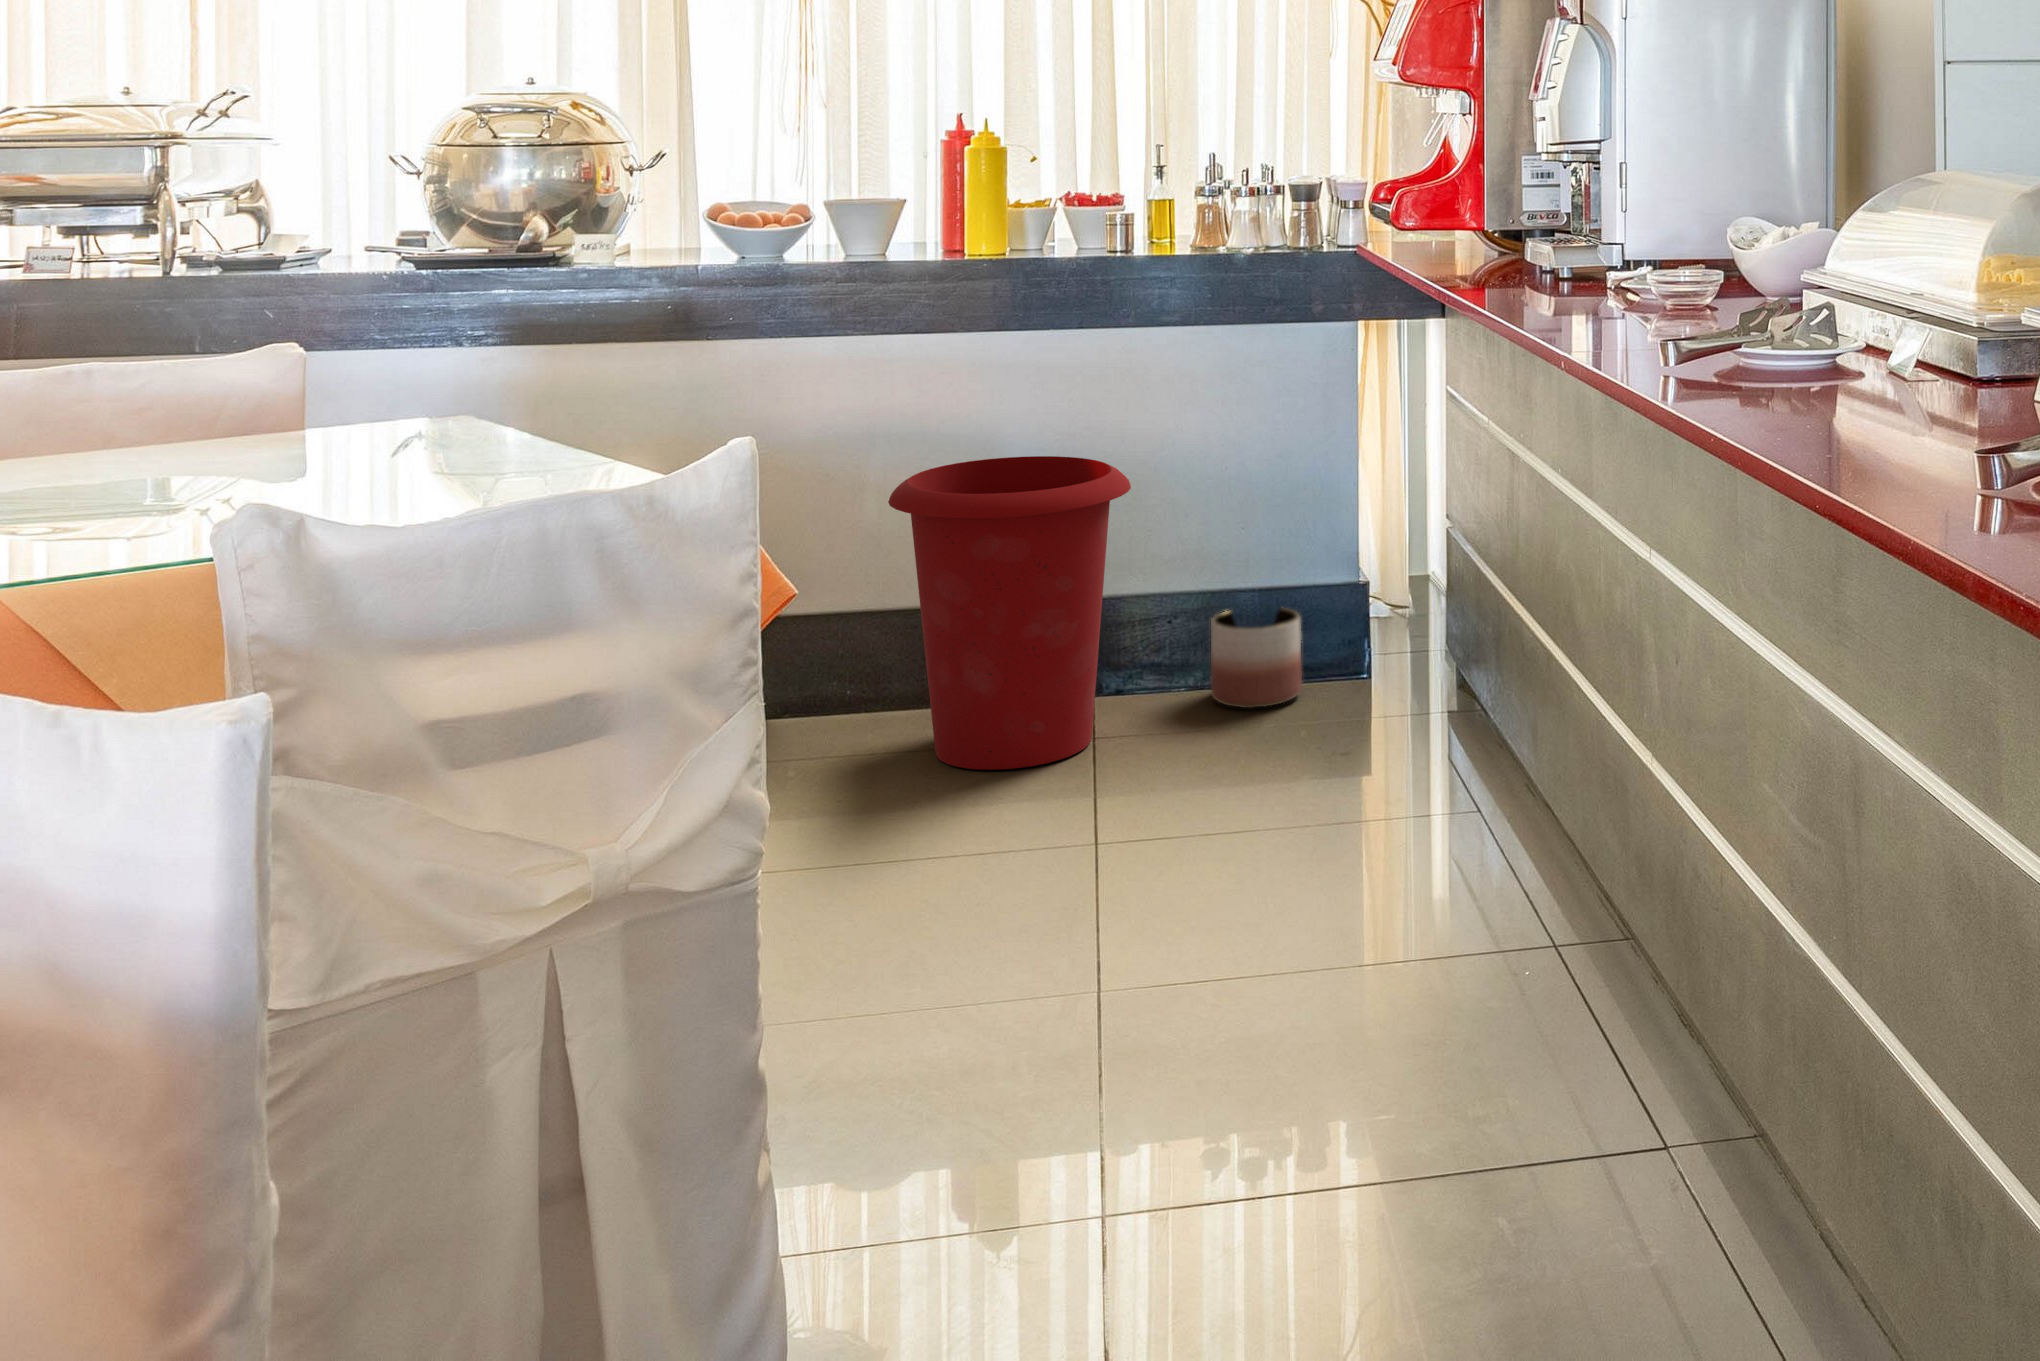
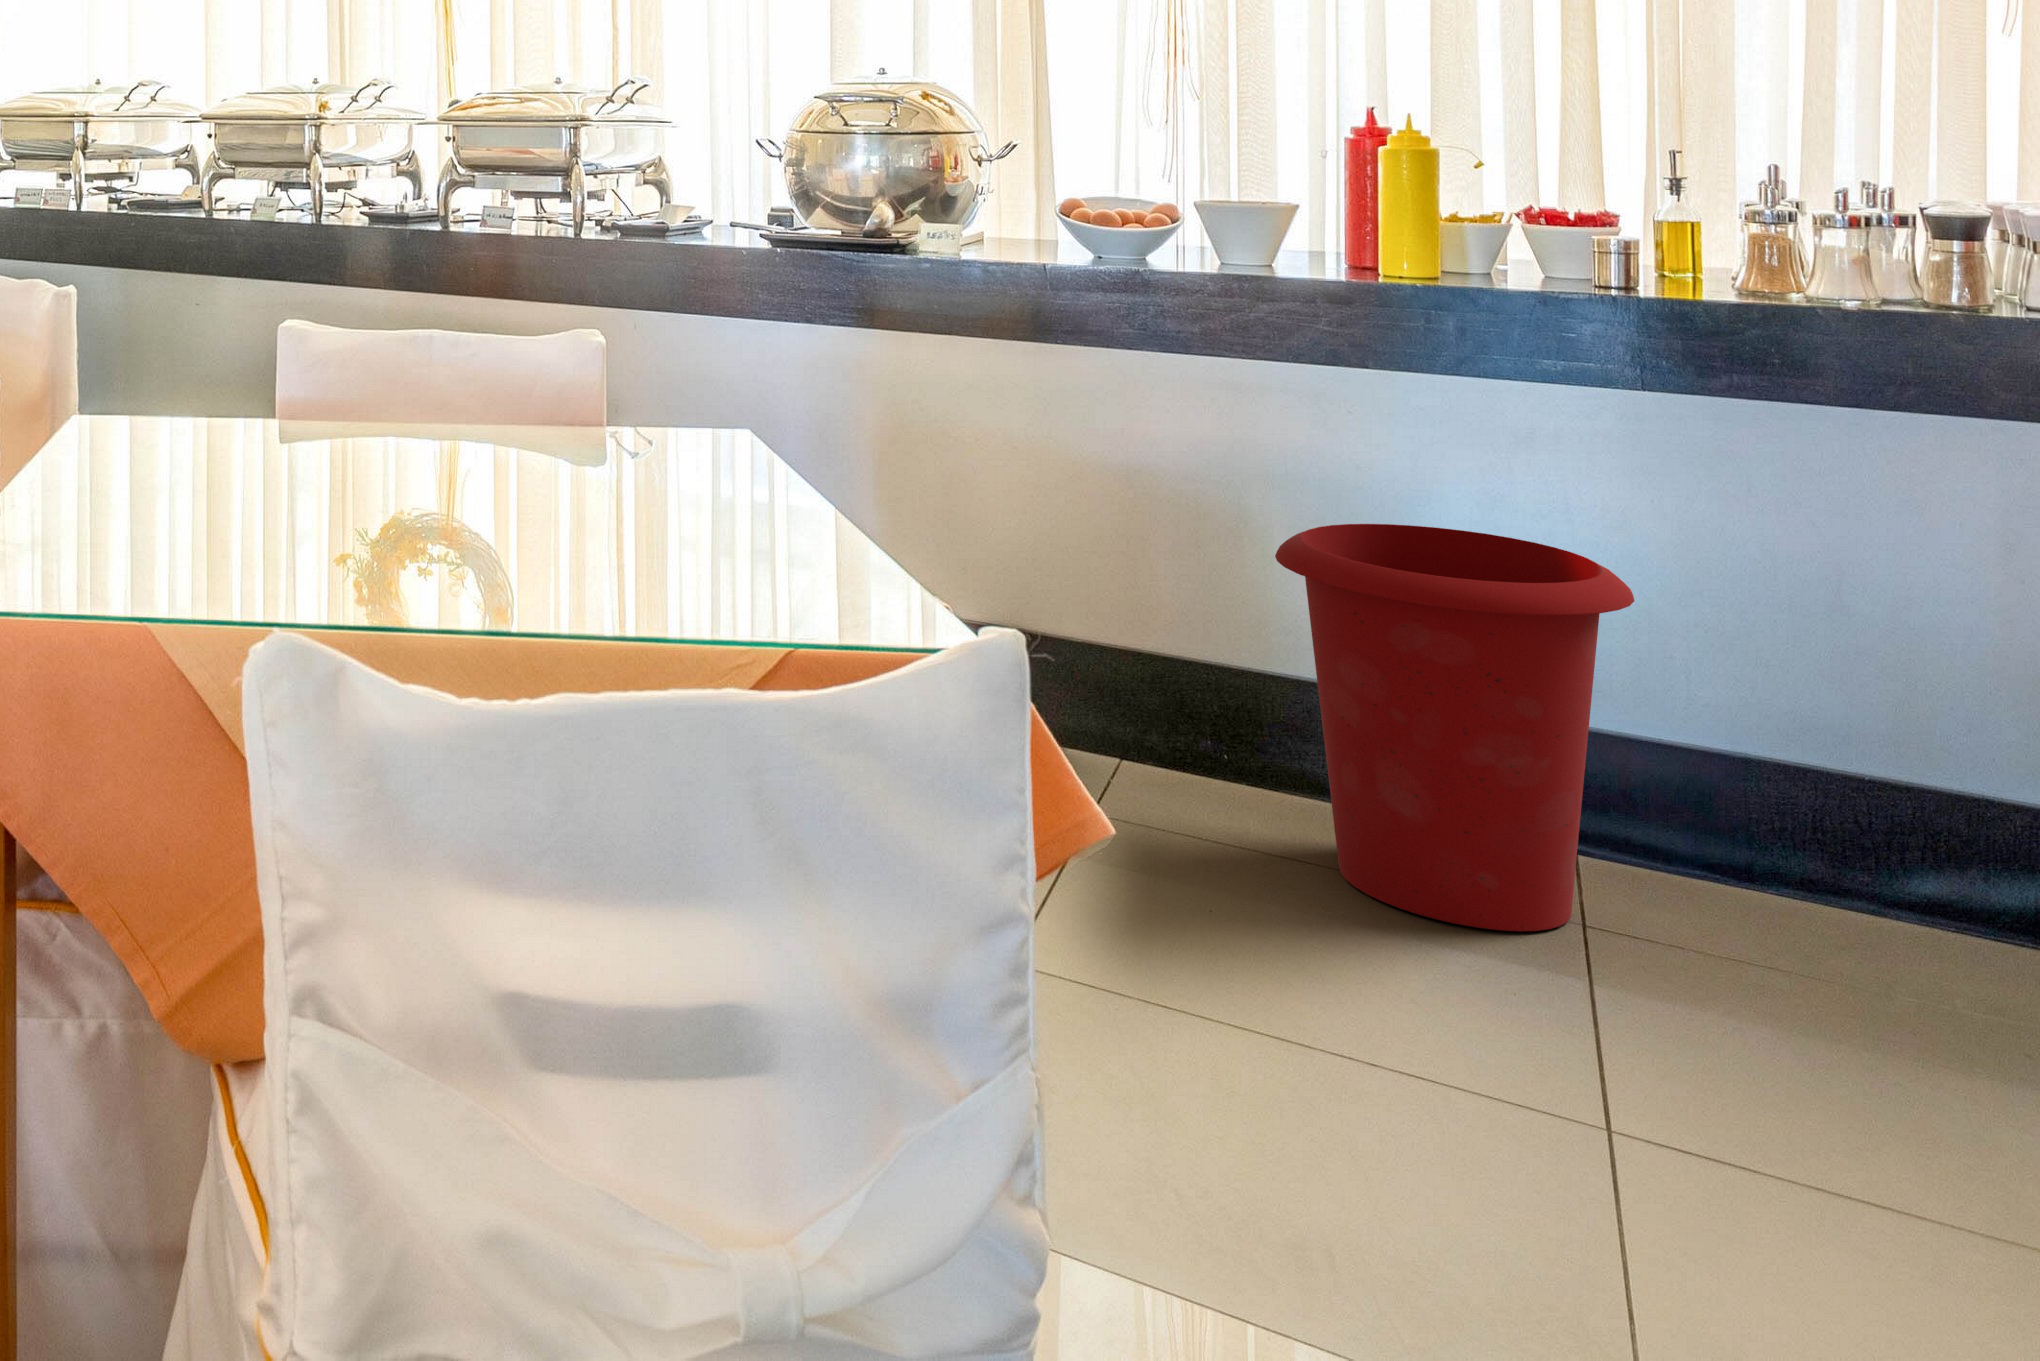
planter: present [1211,608,1302,708] -> none [1773,796,1948,956]

